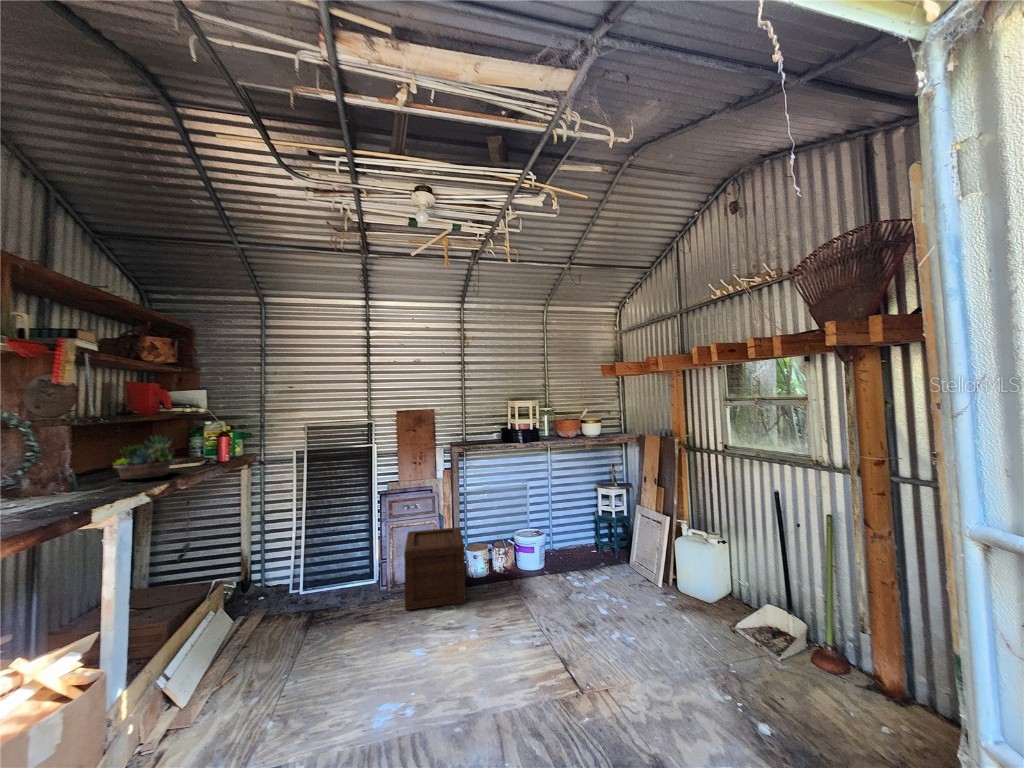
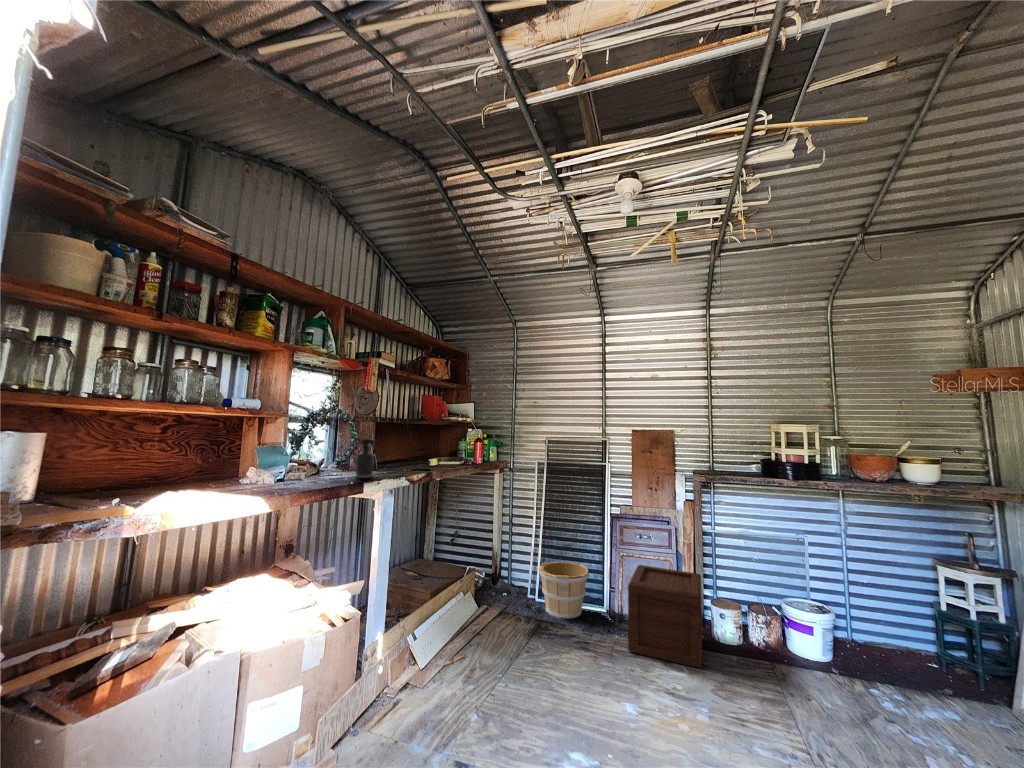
succulent planter: present [113,435,174,479] -> none [401,435,438,469]
spray bottle: none [43,449,84,506] -> present [356,439,376,478]
wooden bucket: none [307,544,361,603] -> present [540,562,589,619]

